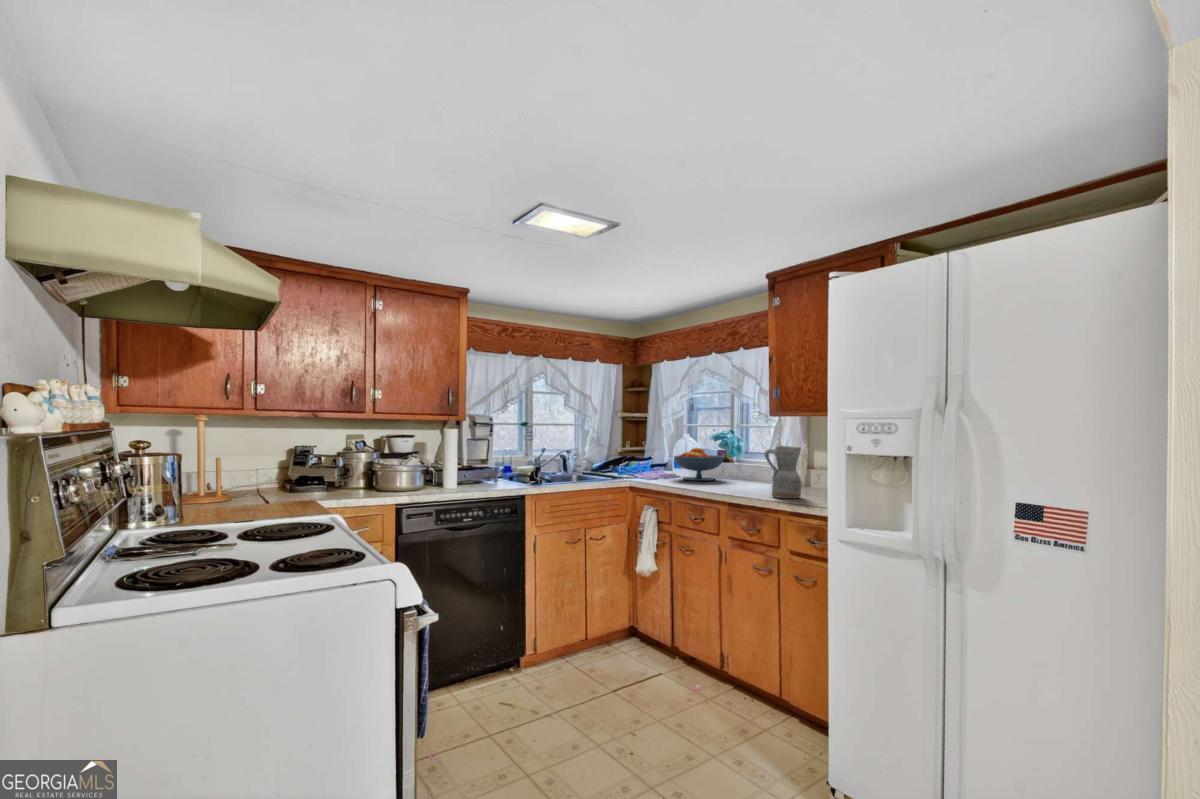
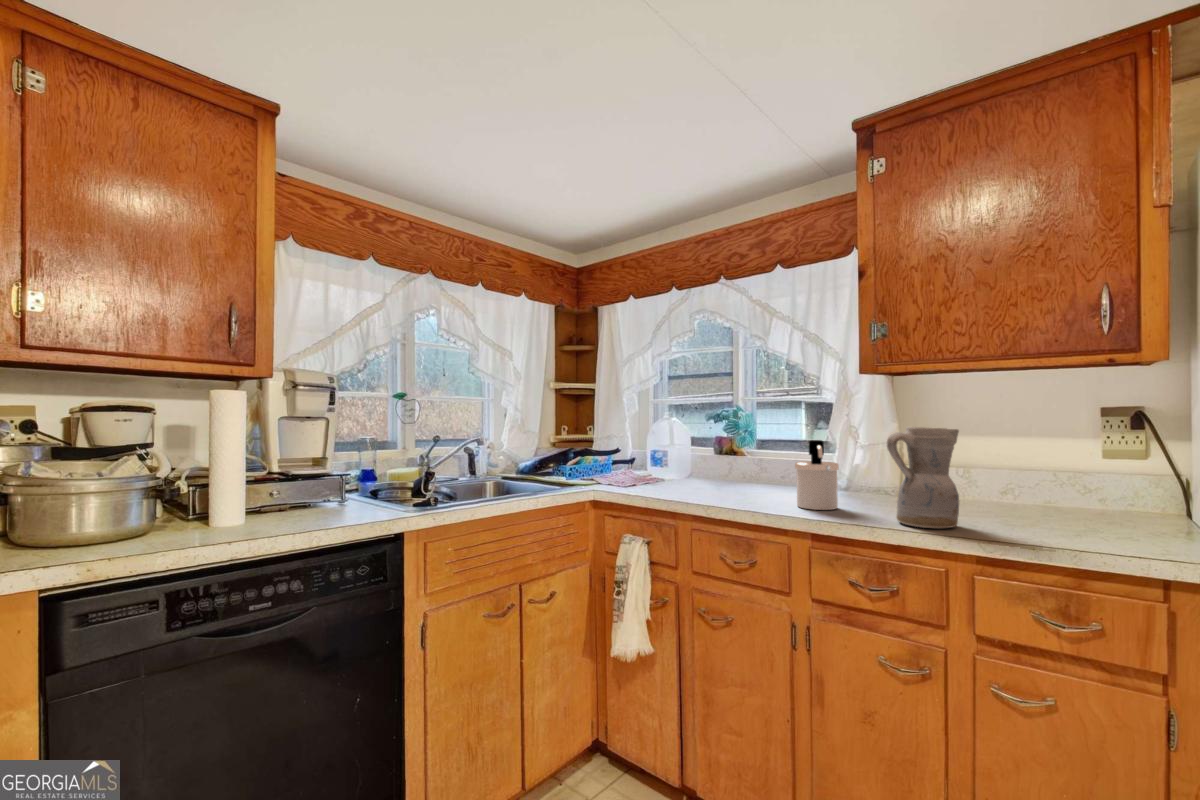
fruit bowl: present [674,448,724,481] -> none [660,432,743,488]
soap dispenser: none [733,453,757,491] -> present [795,440,839,510]

